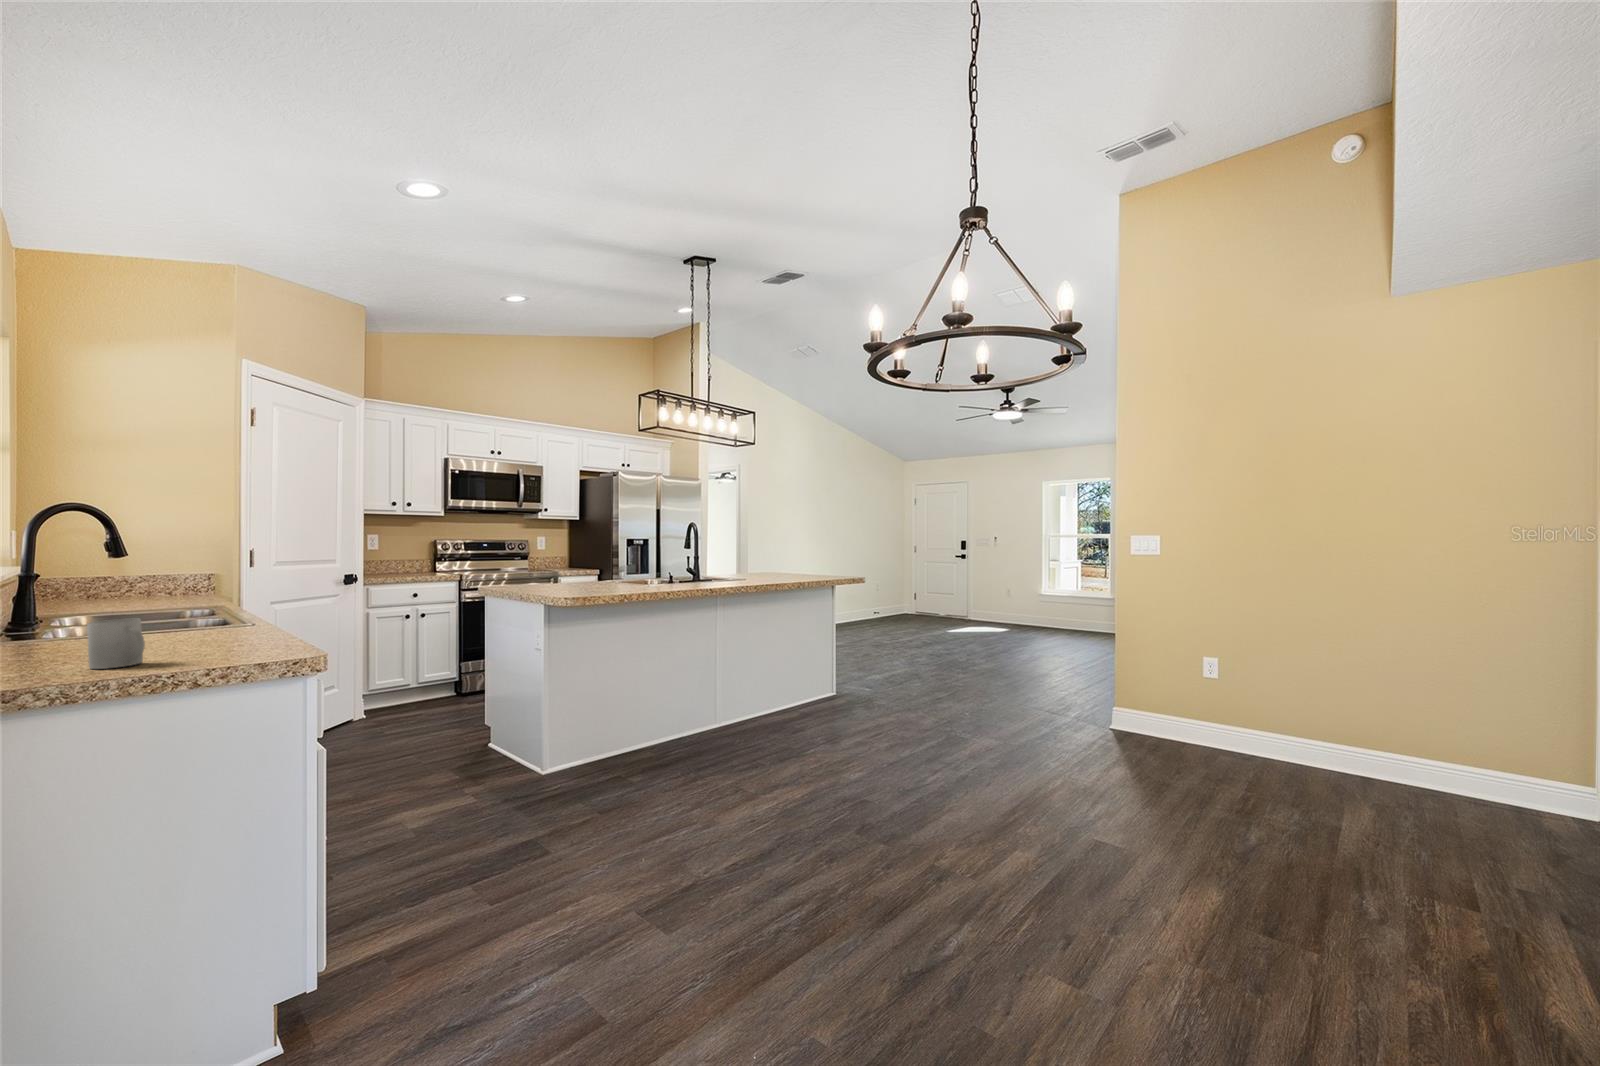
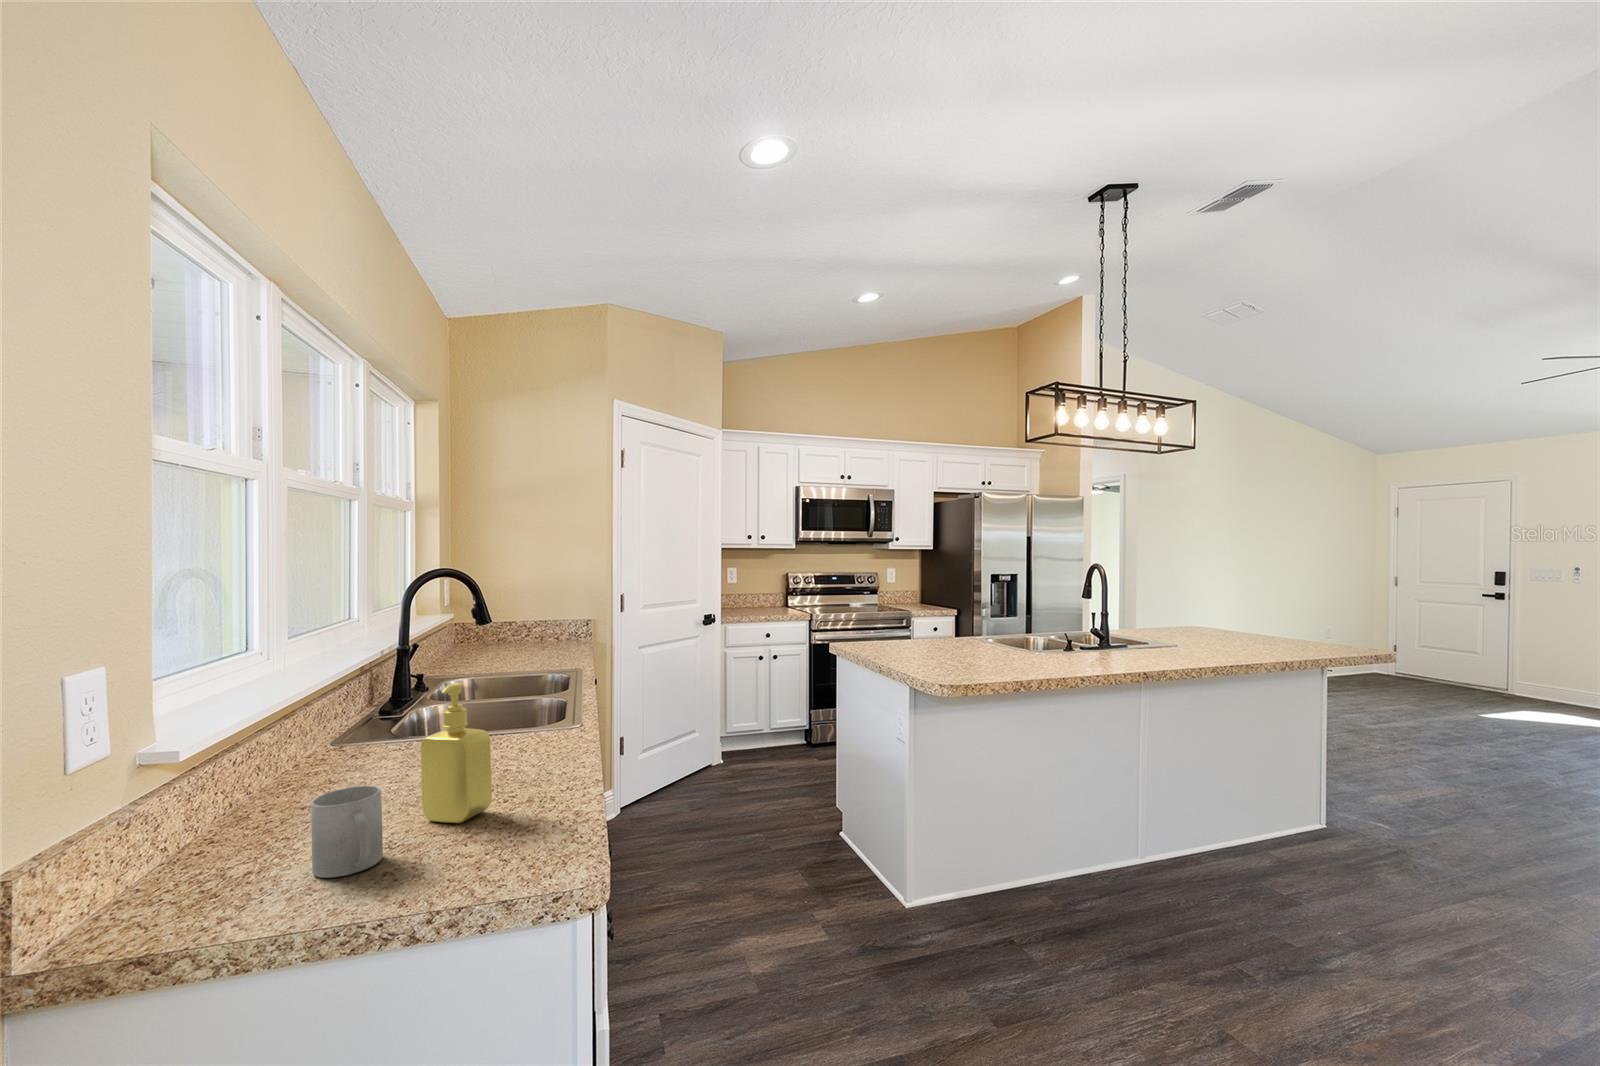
soap dispenser: none [152,562,212,654] -> present [421,683,492,823]

